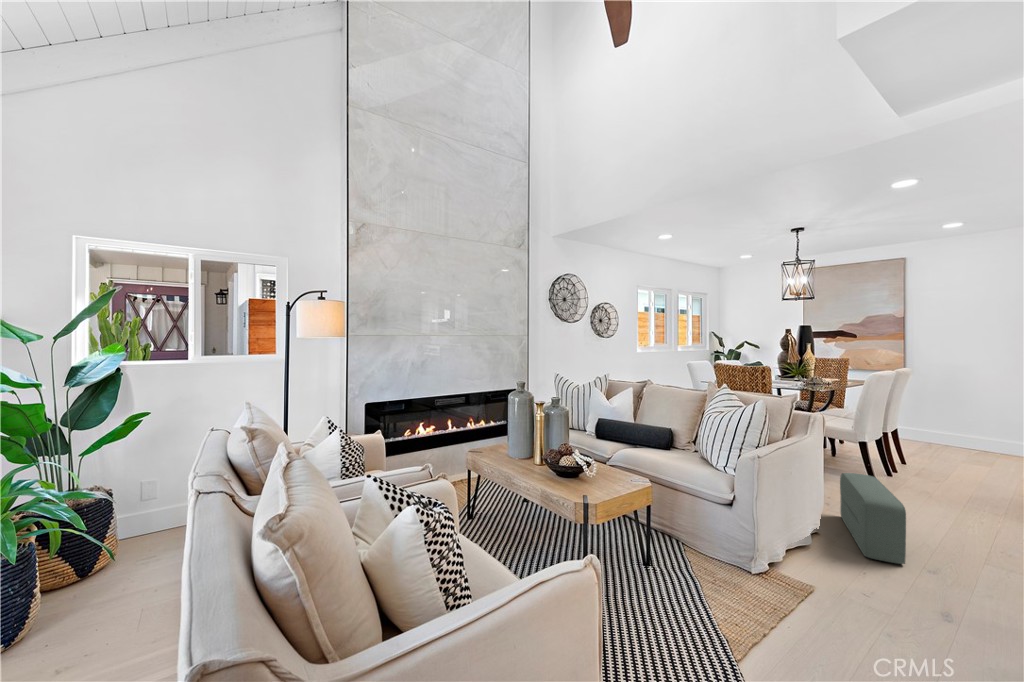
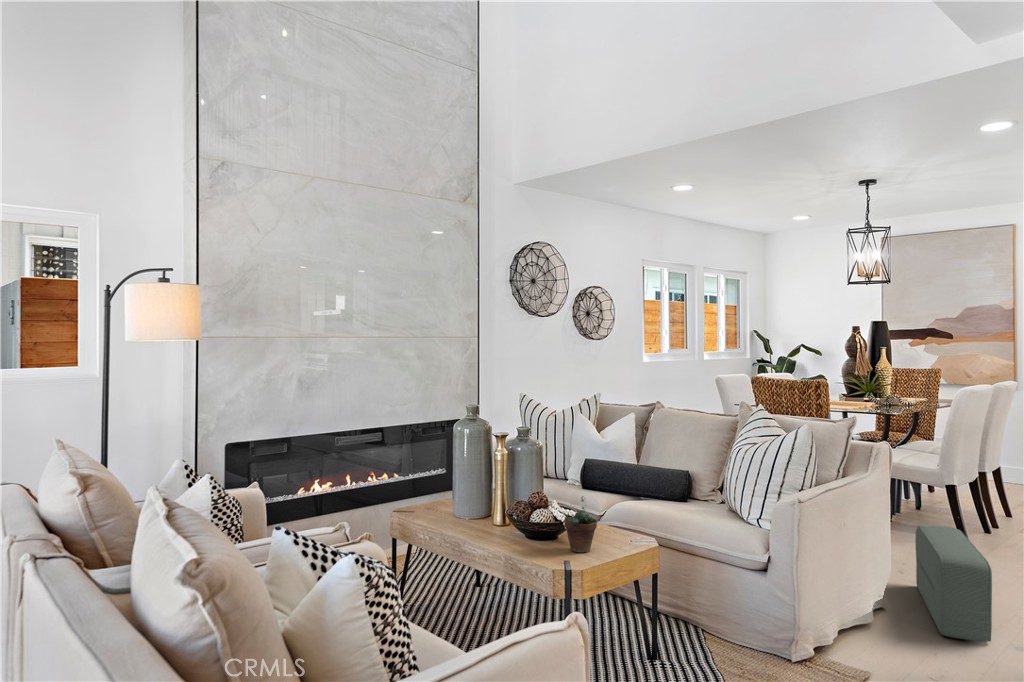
succulent plant: none [583,449,606,489] -> present [564,496,597,553]

